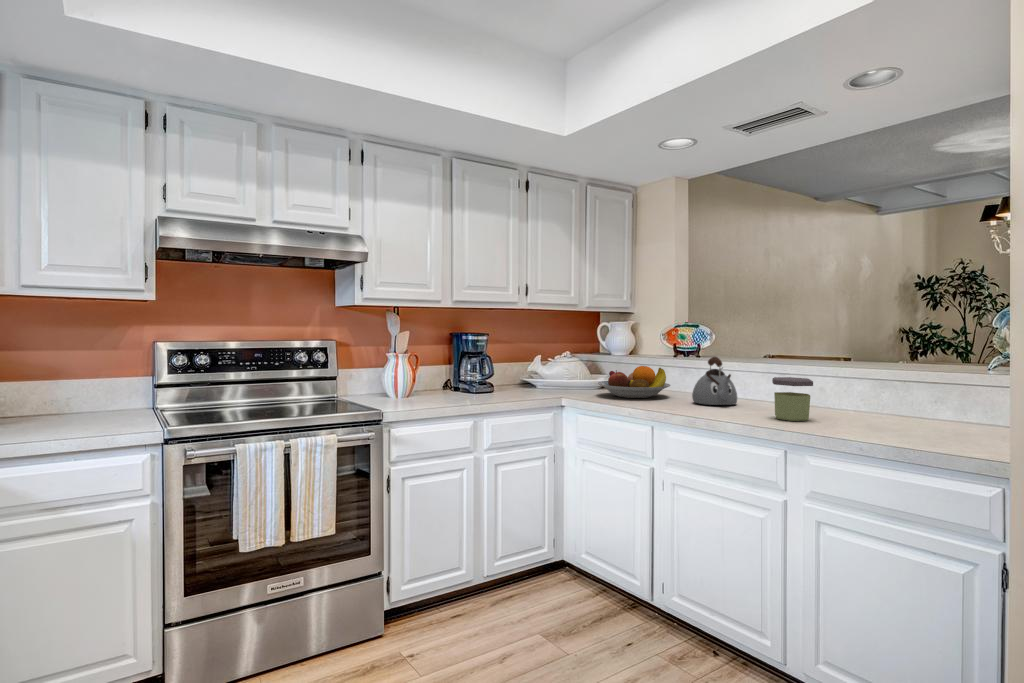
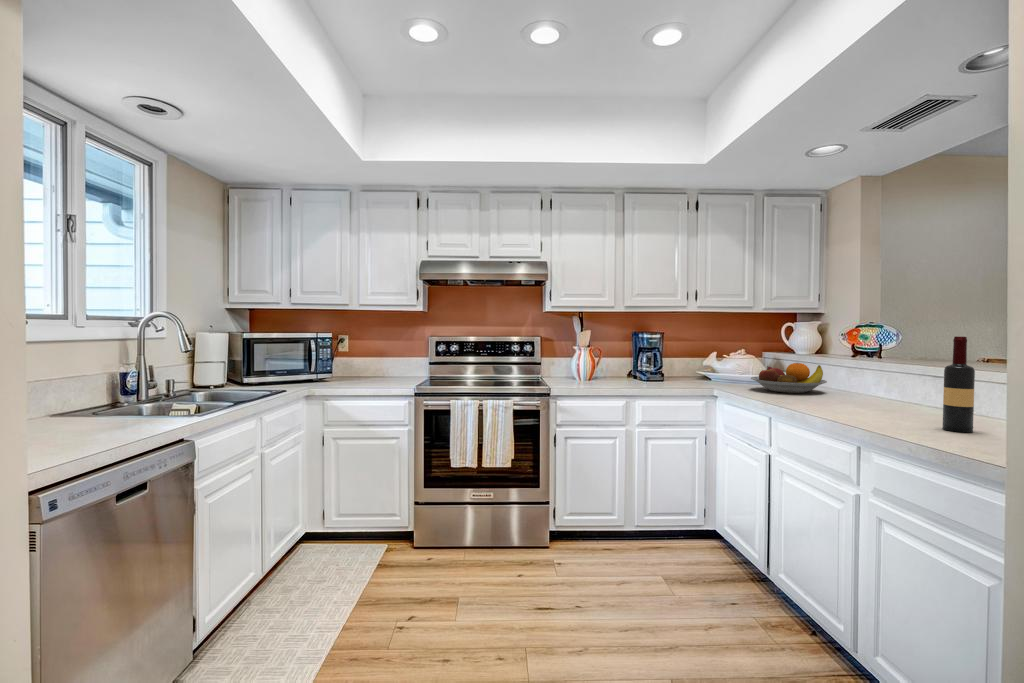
wine bottle: none [832,339,858,428] -> present [942,336,975,432]
kettle: present [692,357,737,405] -> none [834,355,885,404]
jar: present [772,377,813,421] -> none [885,376,937,422]

